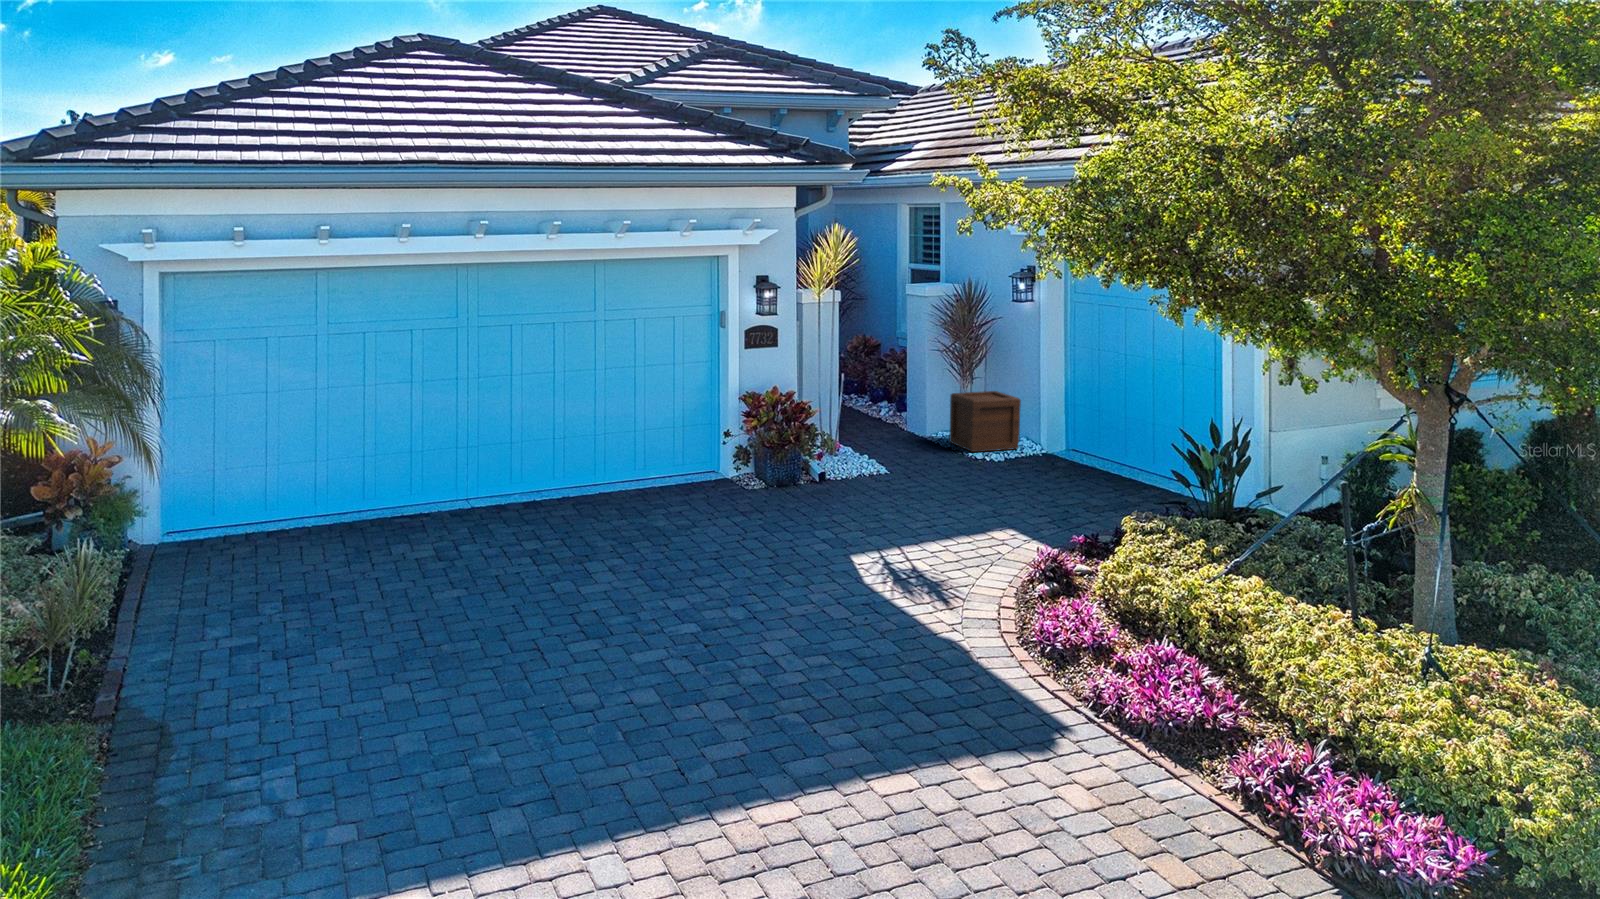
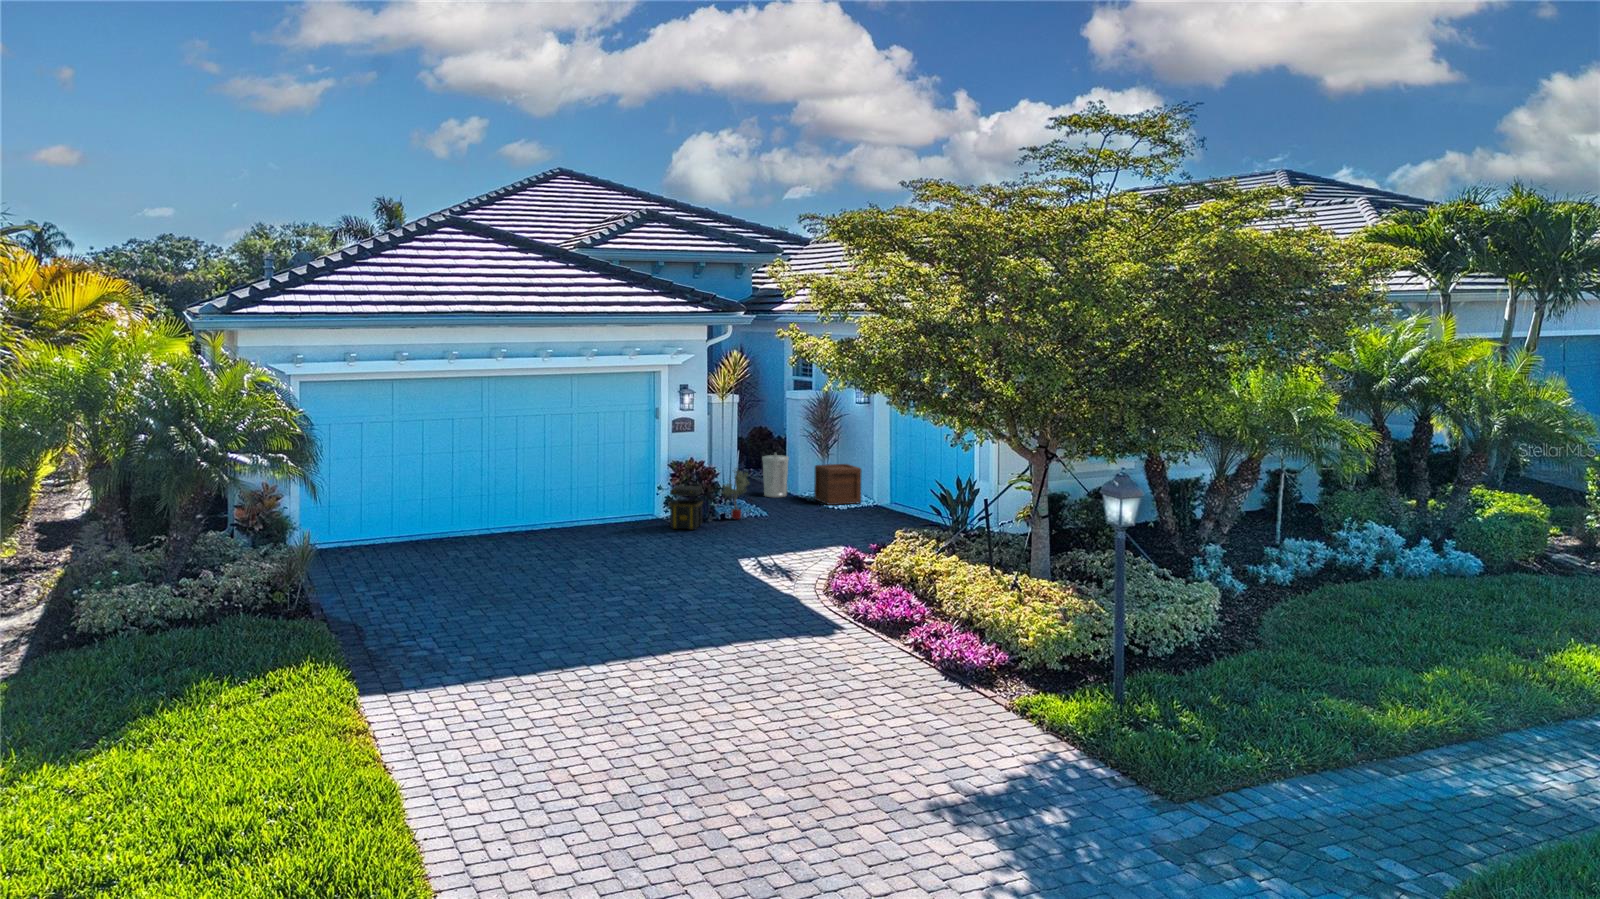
trash can: none [873,374,912,439] -> present [762,453,789,497]
potted tree: none [818,400,863,479] -> present [722,470,749,520]
toolbox: none [744,430,794,498] -> present [670,486,703,530]

